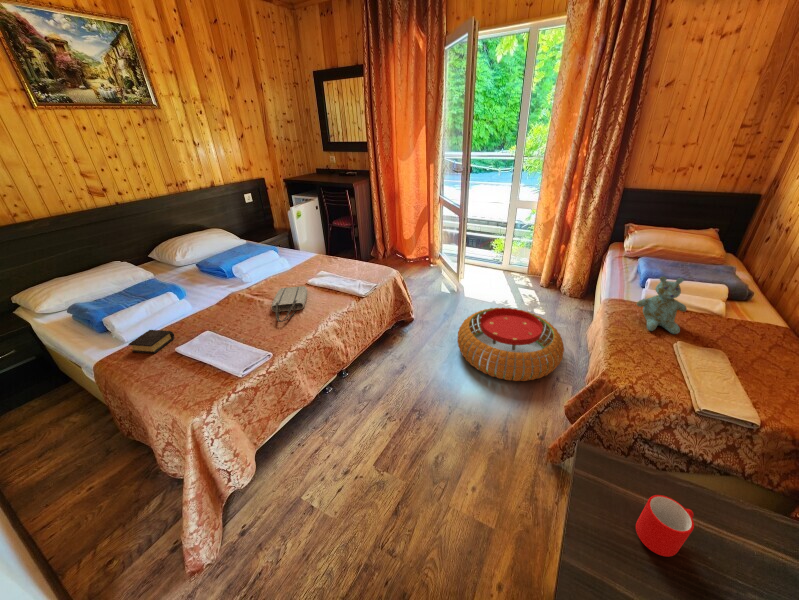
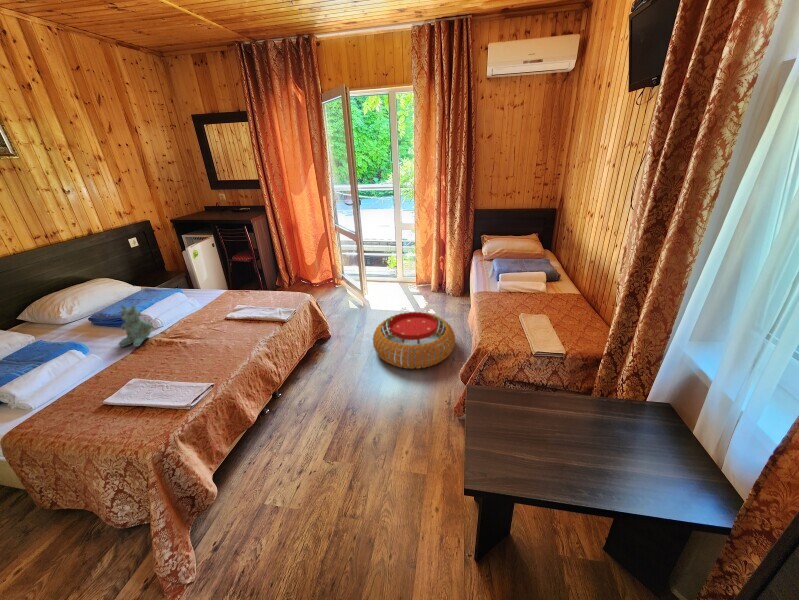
stuffed bear: present [637,276,687,334] -> present [119,305,153,347]
tote bag: present [271,286,307,322] -> none [198,321,232,356]
book: present [128,330,174,354] -> none [44,386,97,415]
cup: present [636,495,694,557] -> none [501,395,526,429]

